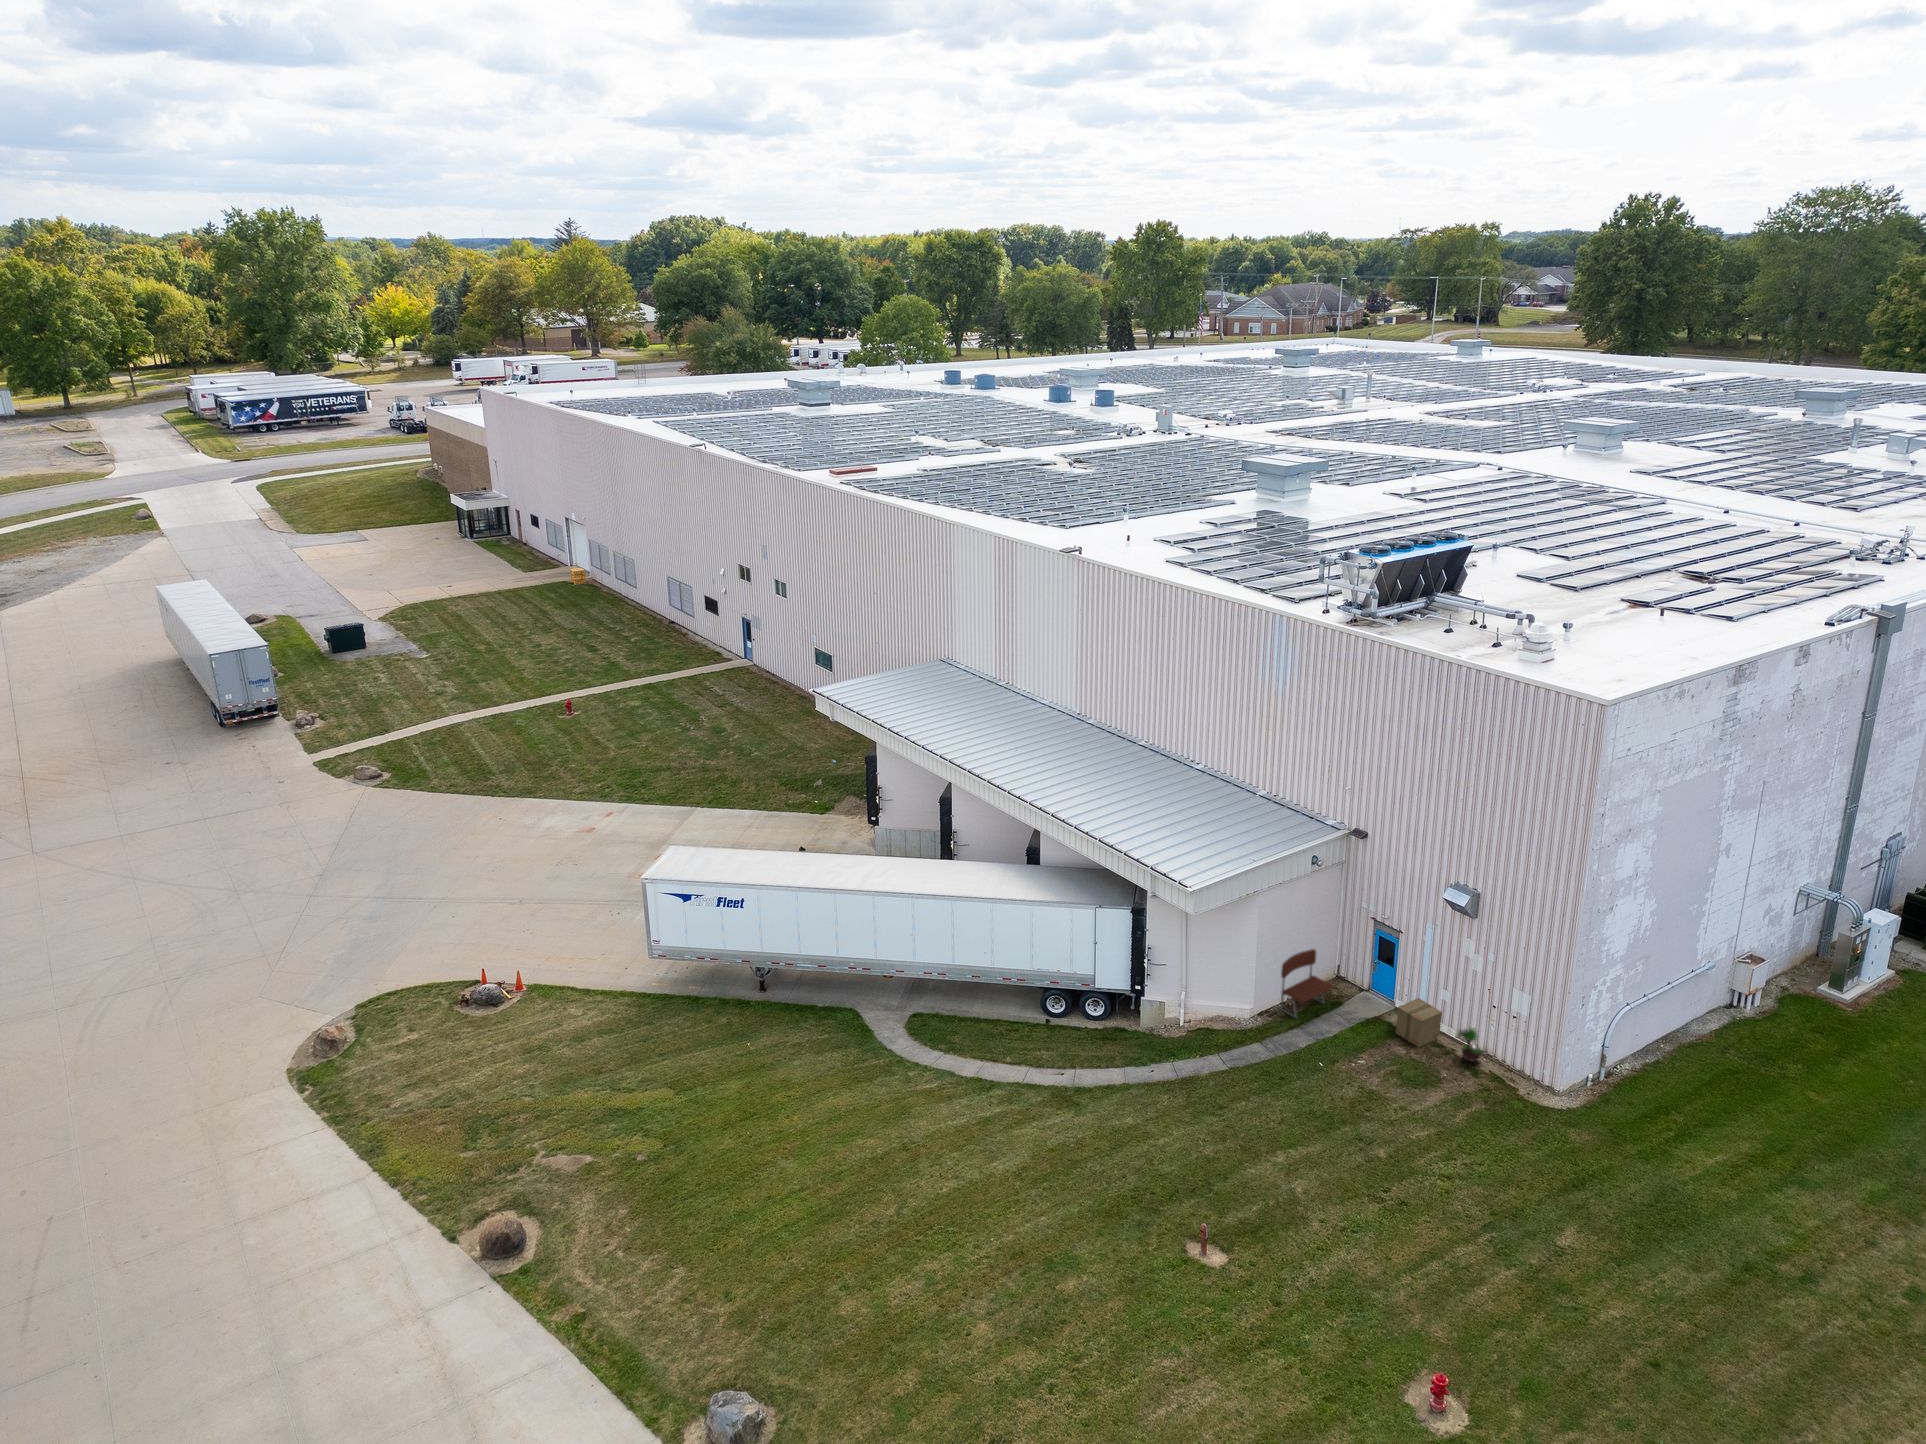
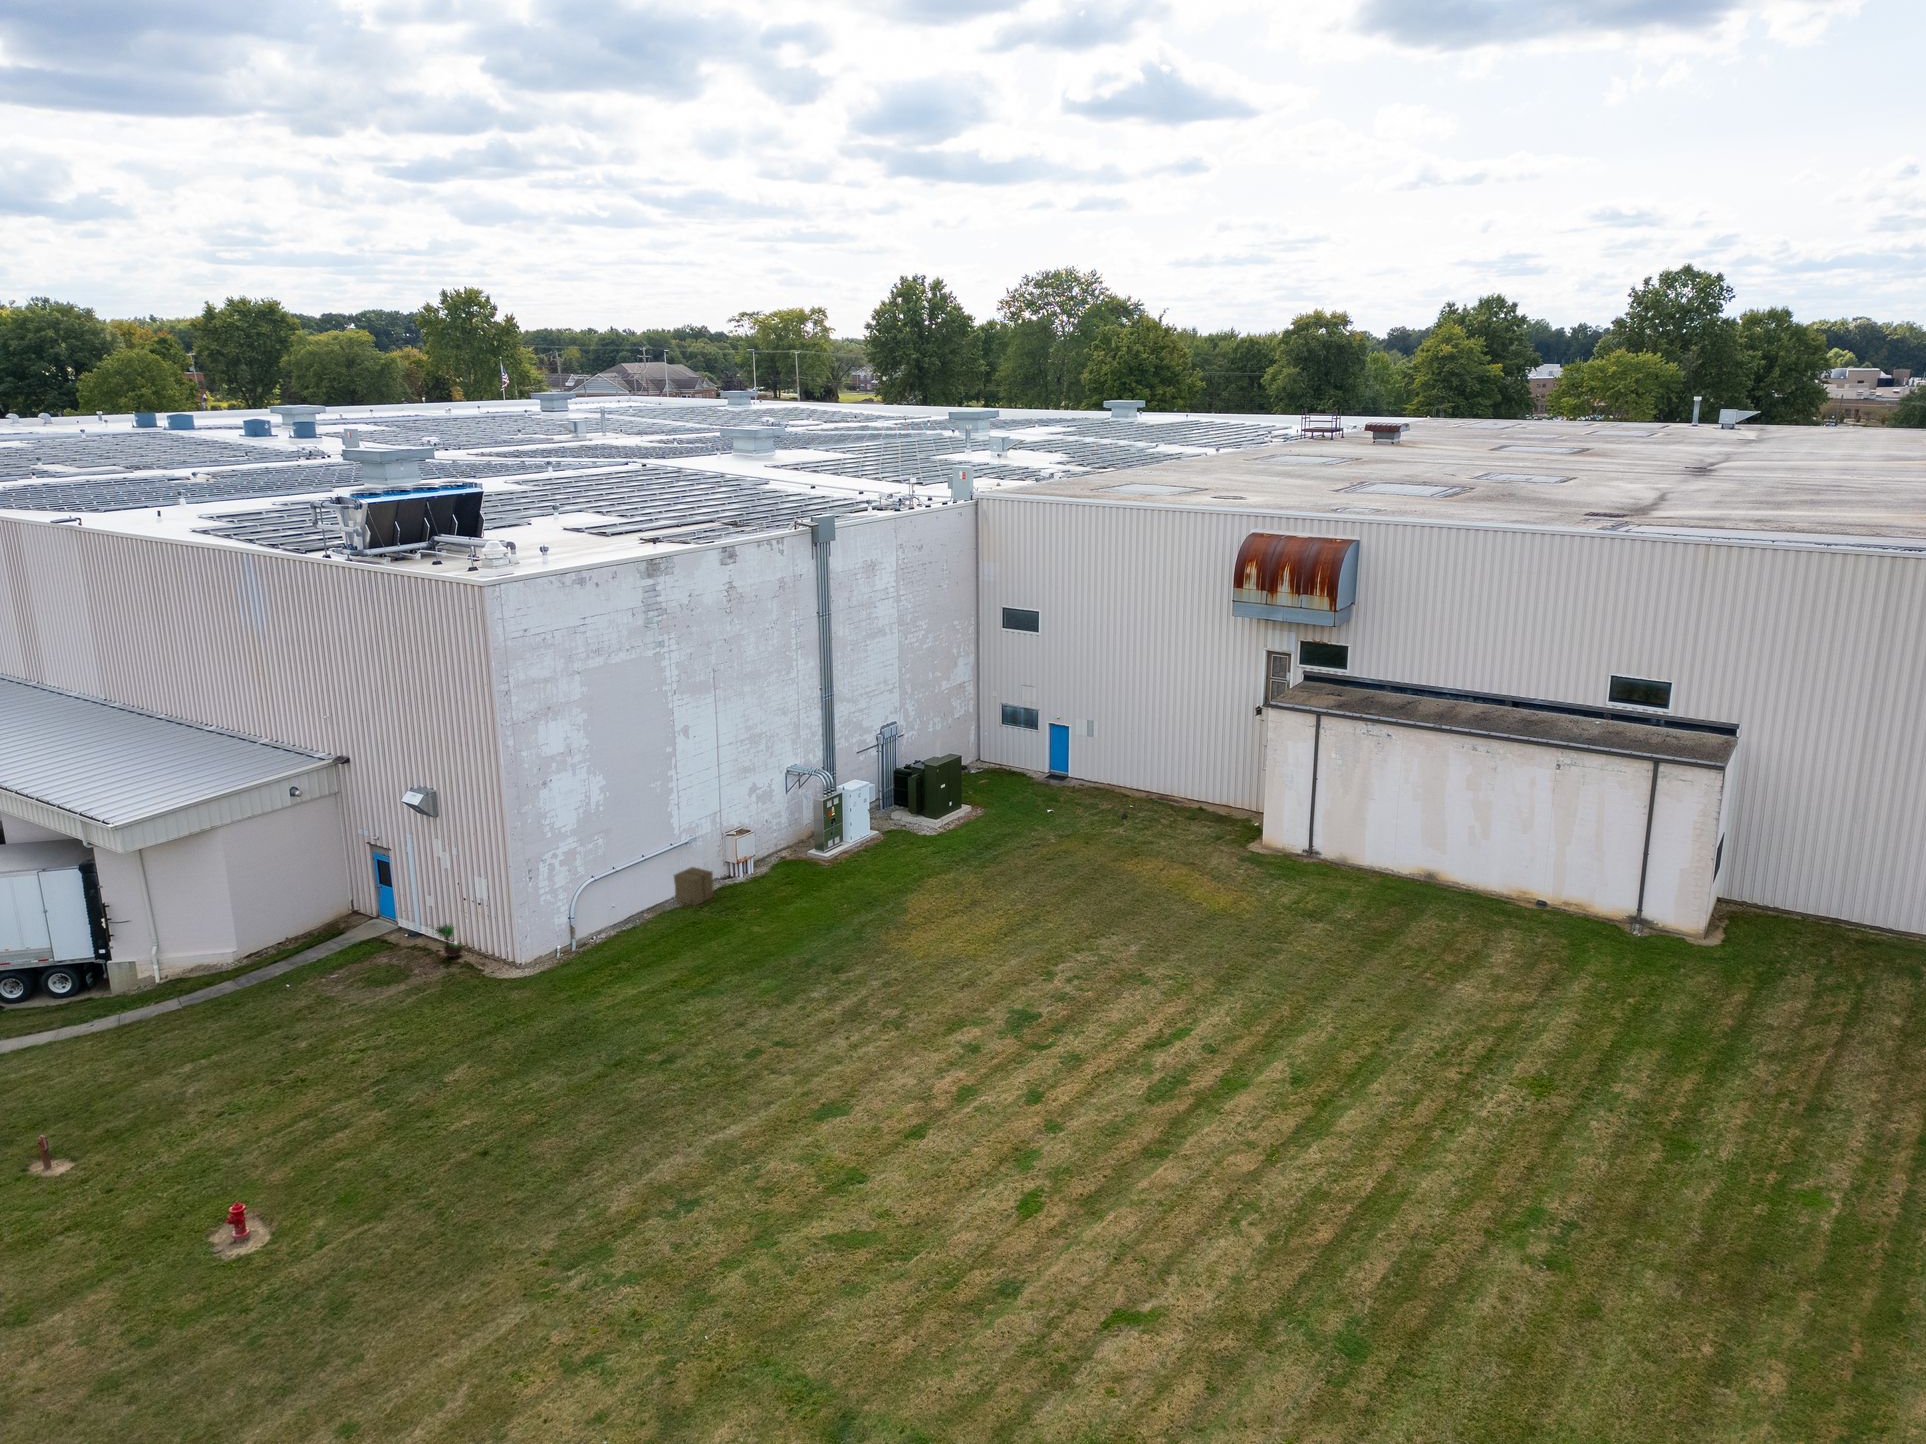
bench: present [1280,949,1333,1019] -> none [266,884,332,954]
cardboard box: present [1396,998,1442,1047] -> present [674,867,714,905]

